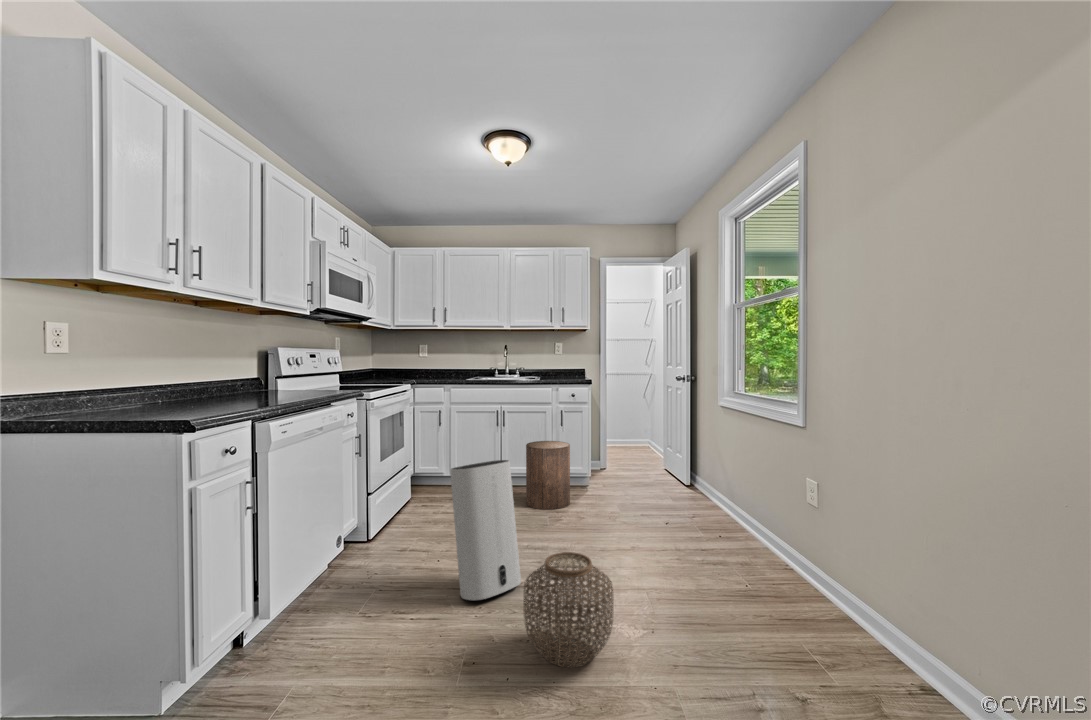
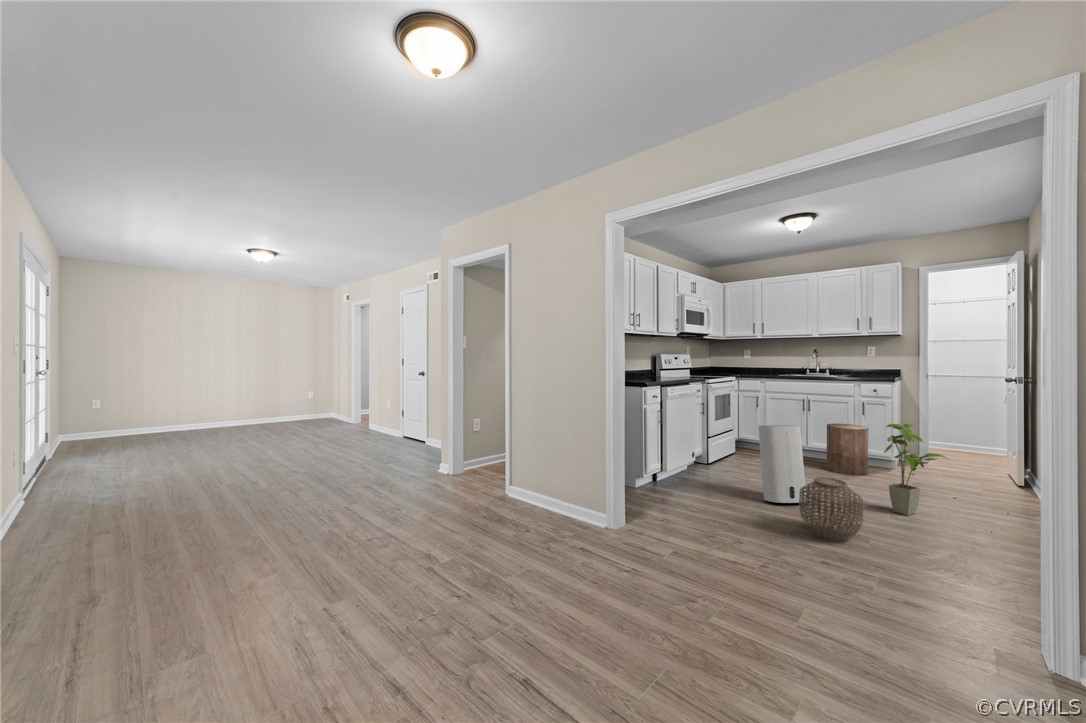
house plant: none [606,442,674,567] -> present [884,424,948,516]

